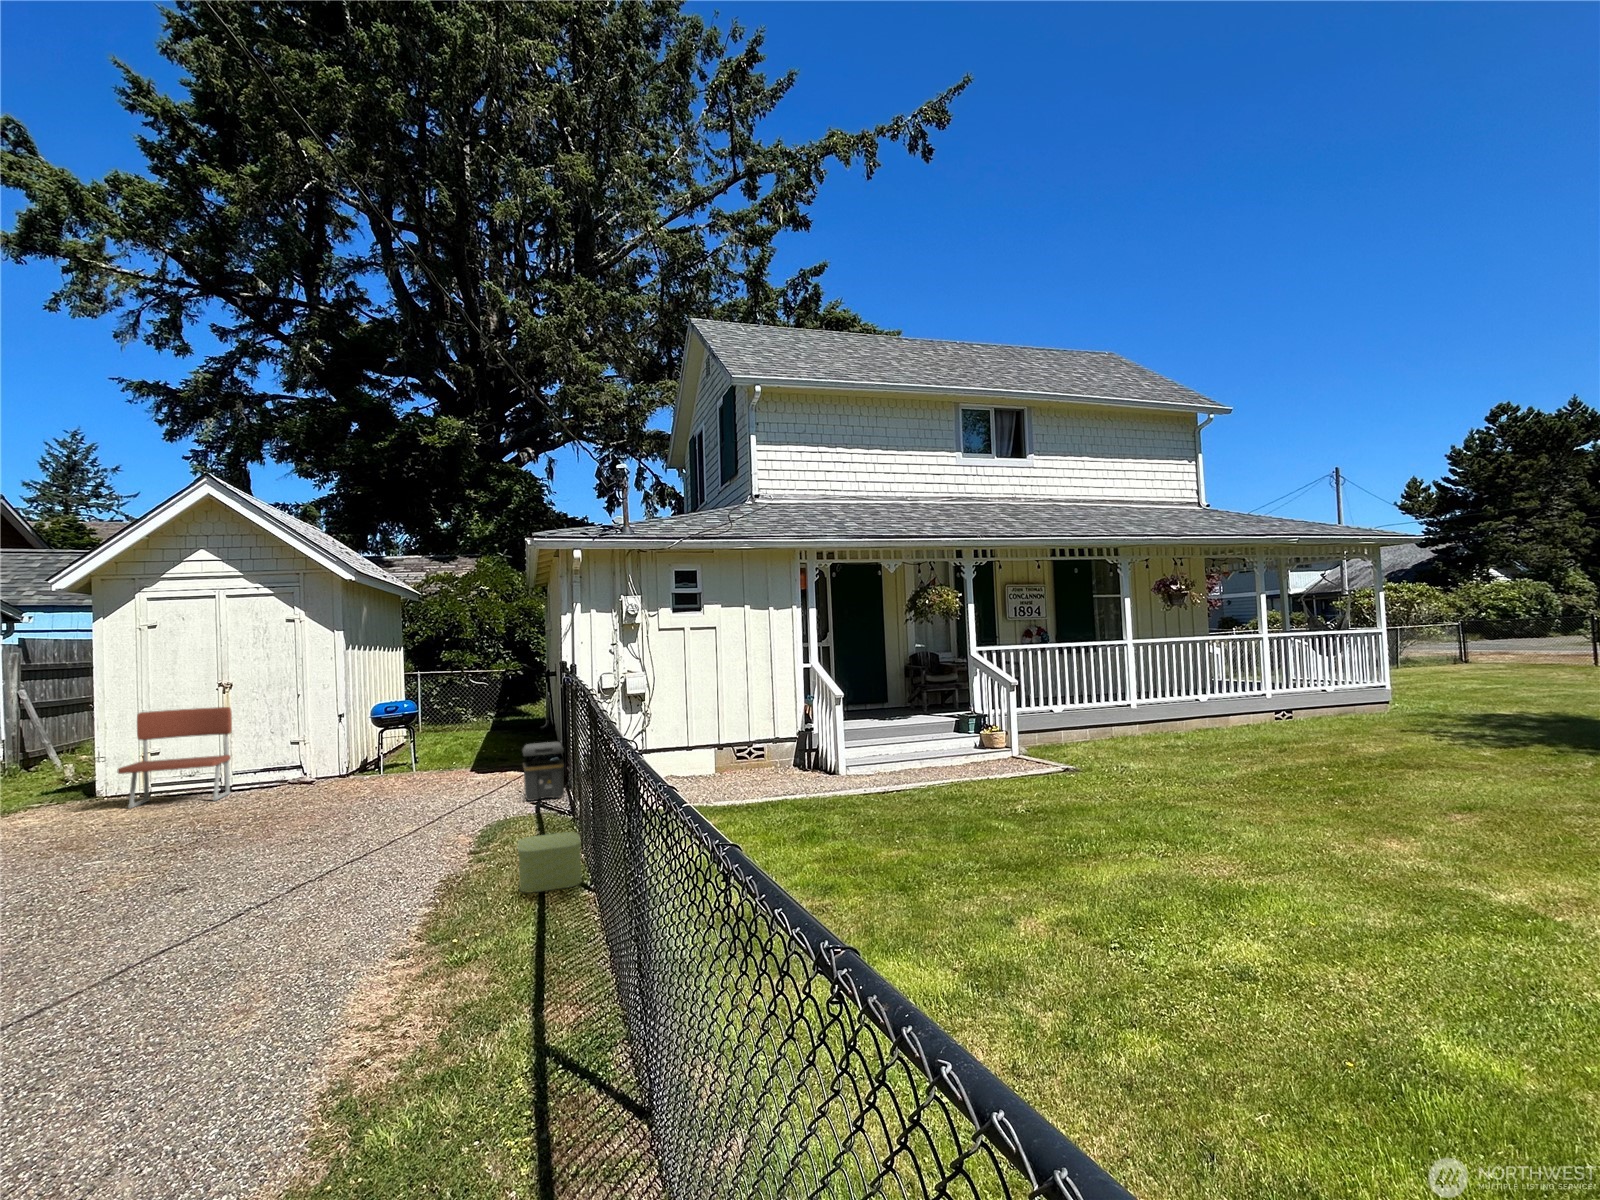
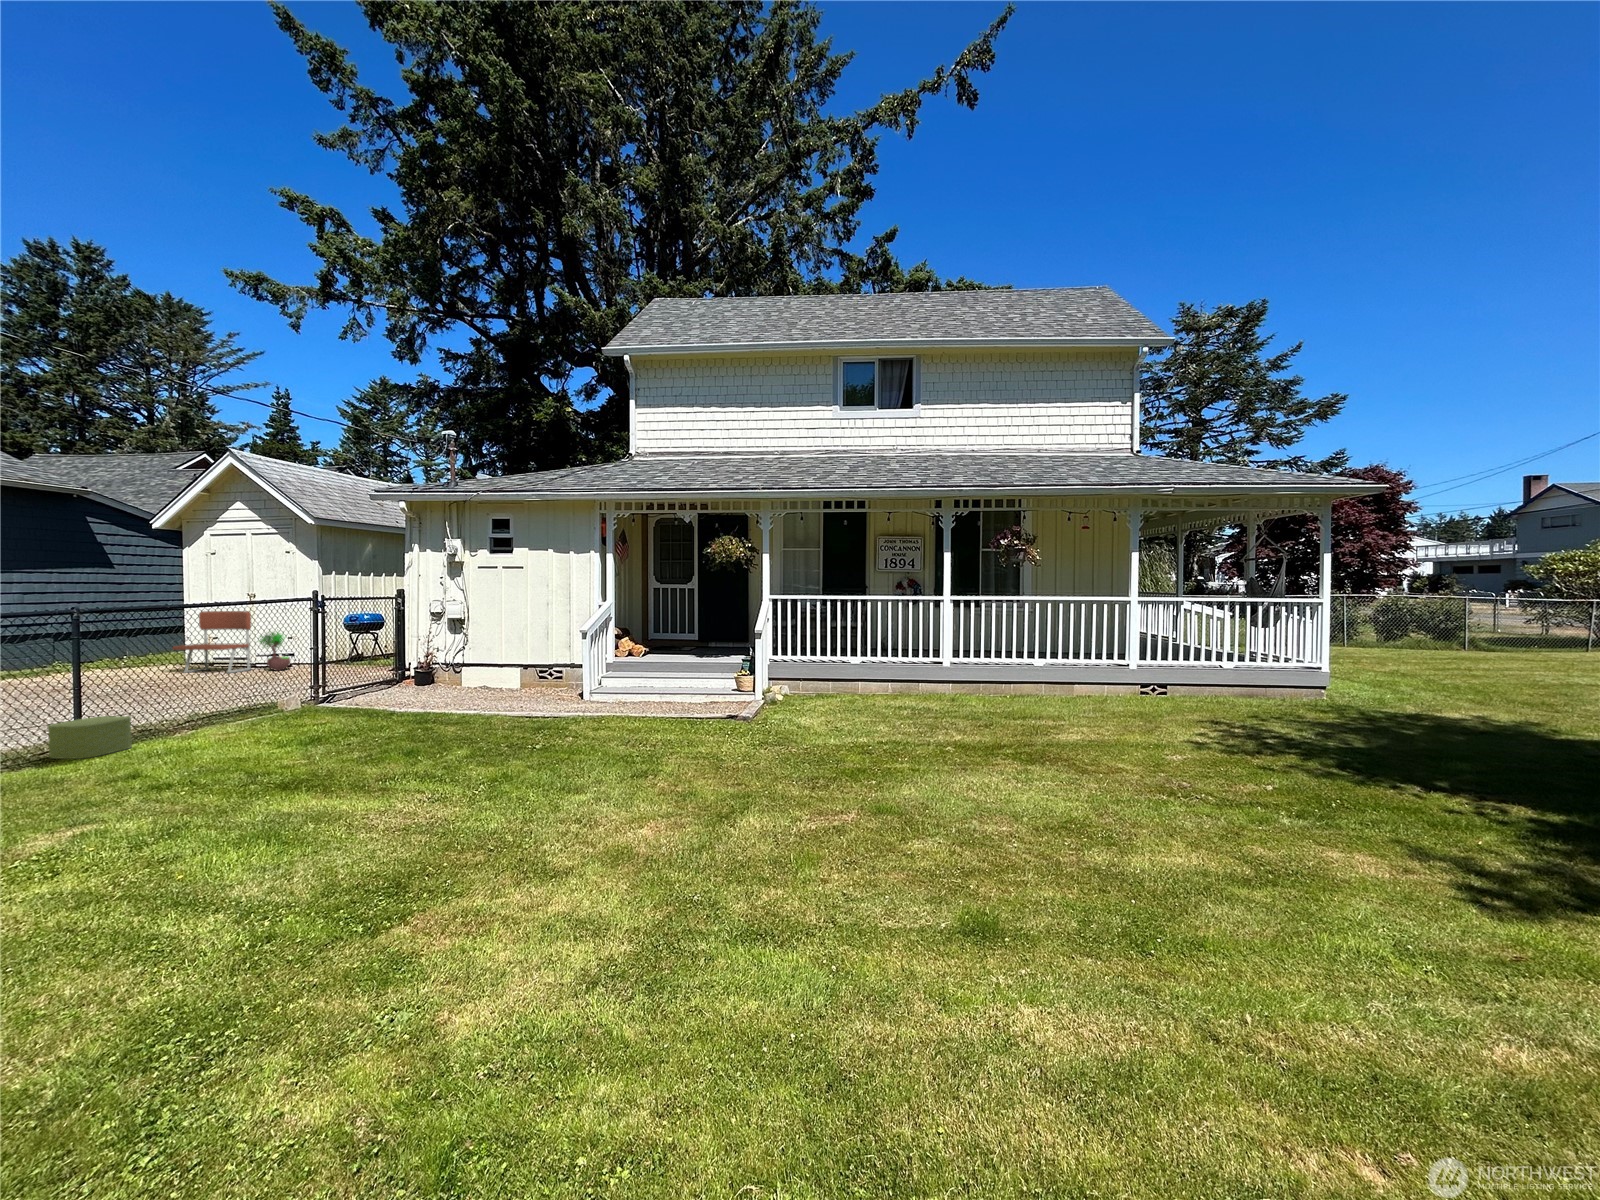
potted tree: none [256,729,299,790] -> present [260,632,290,671]
toolbox: present [523,742,564,801] -> none [331,651,377,694]

